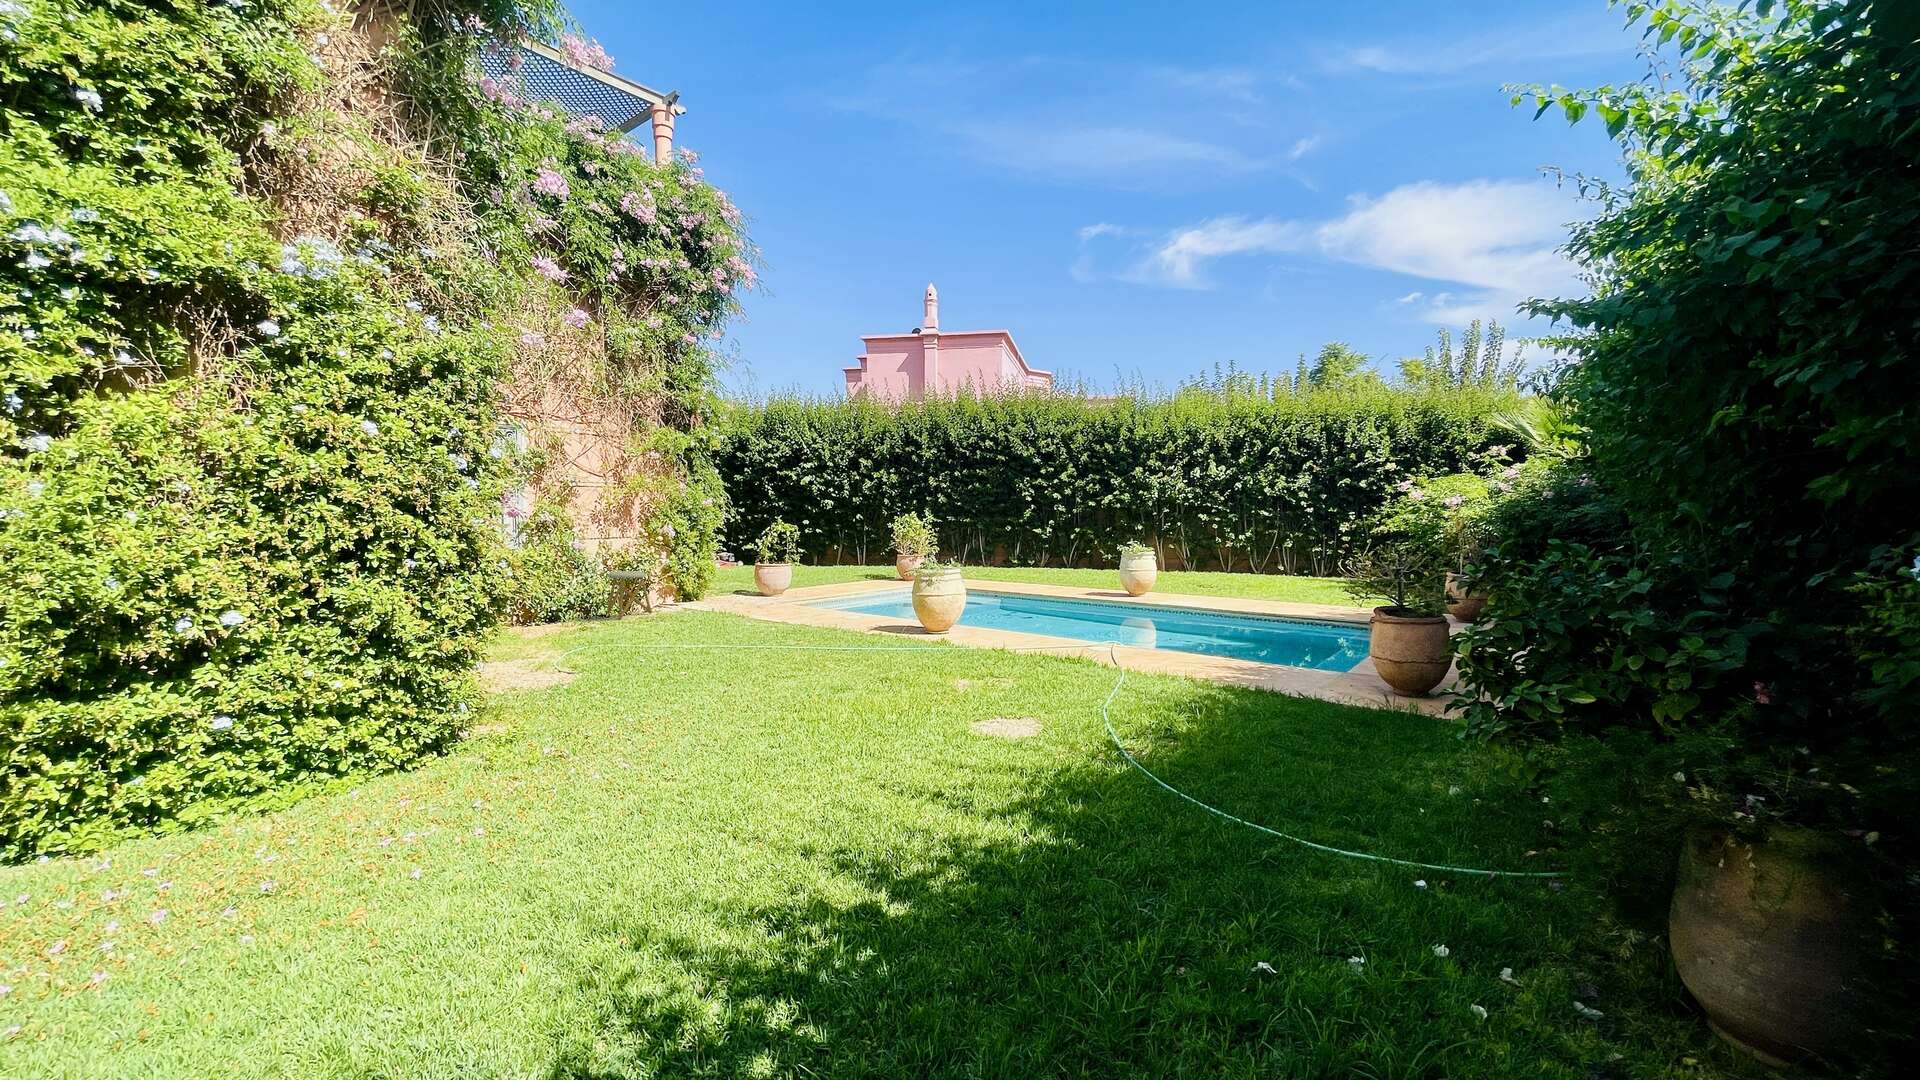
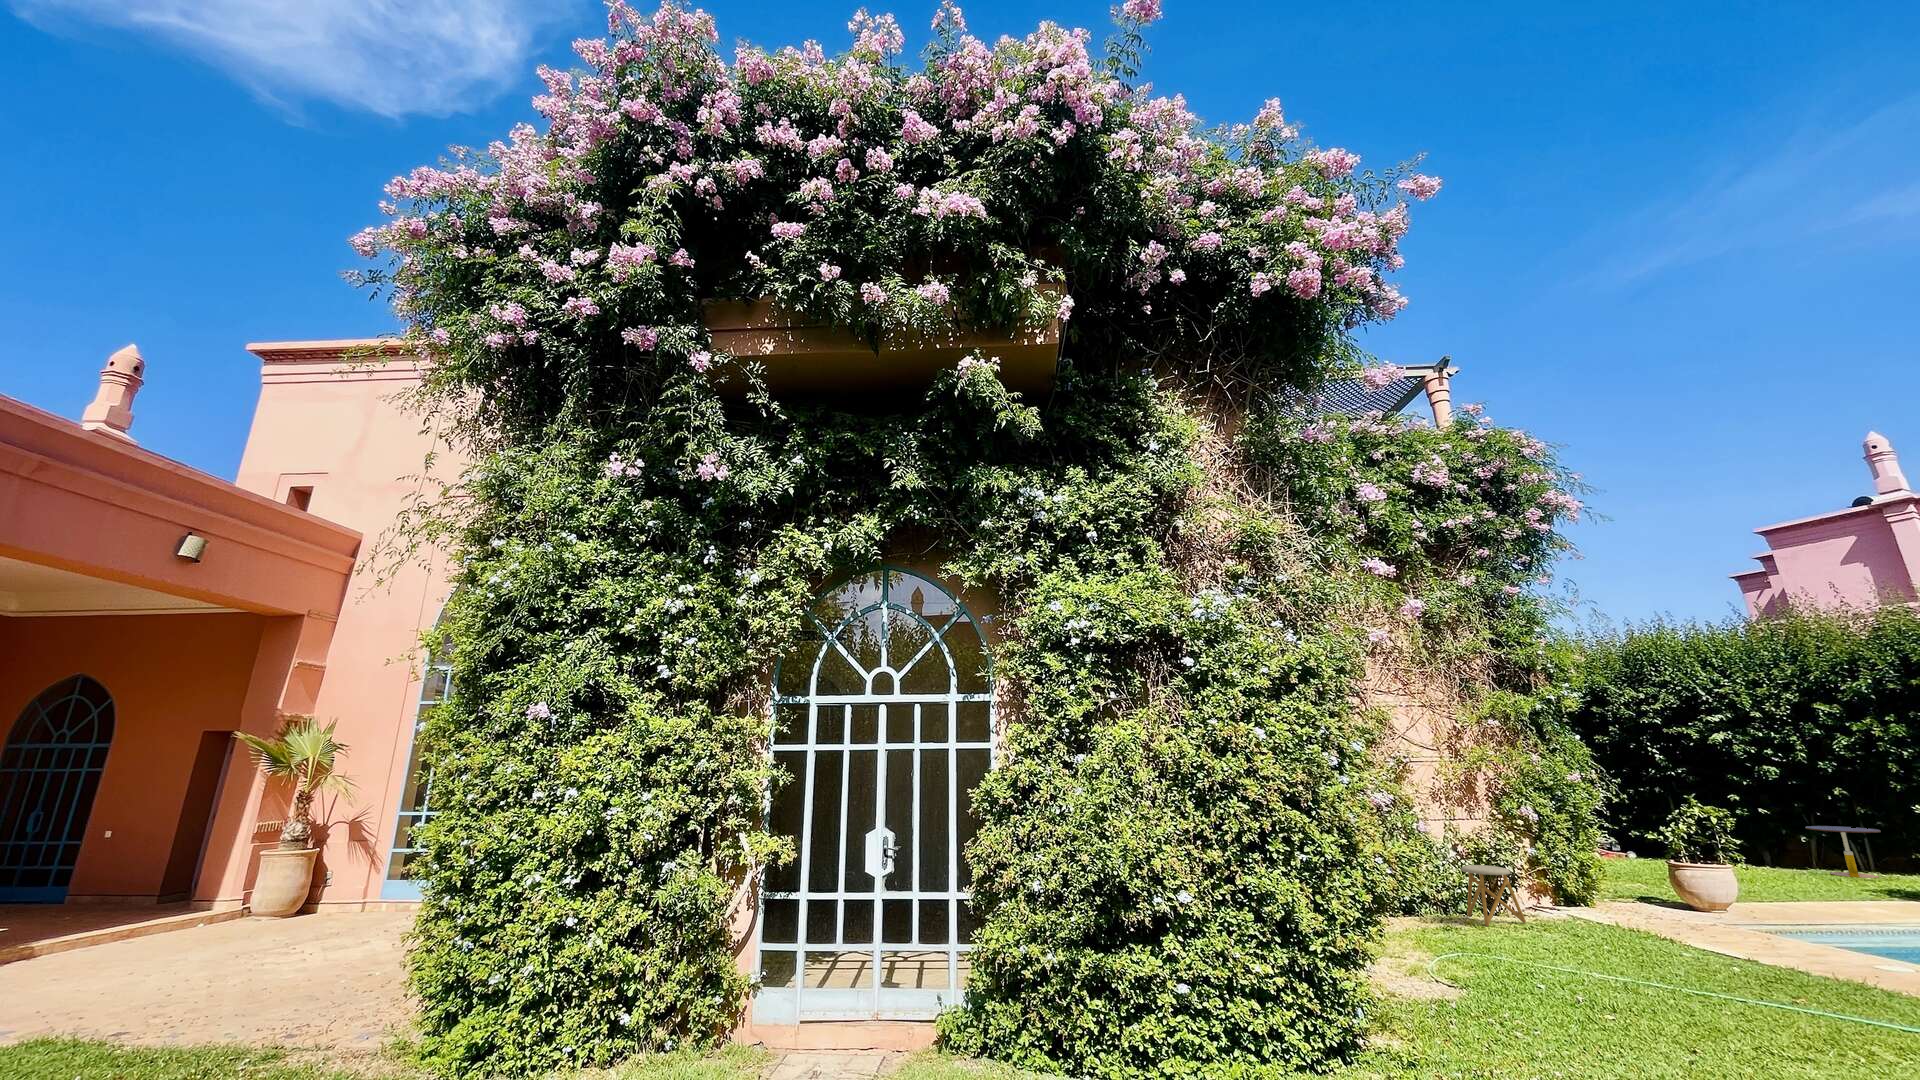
side table: none [839,537,873,567] -> present [1805,826,1881,878]

